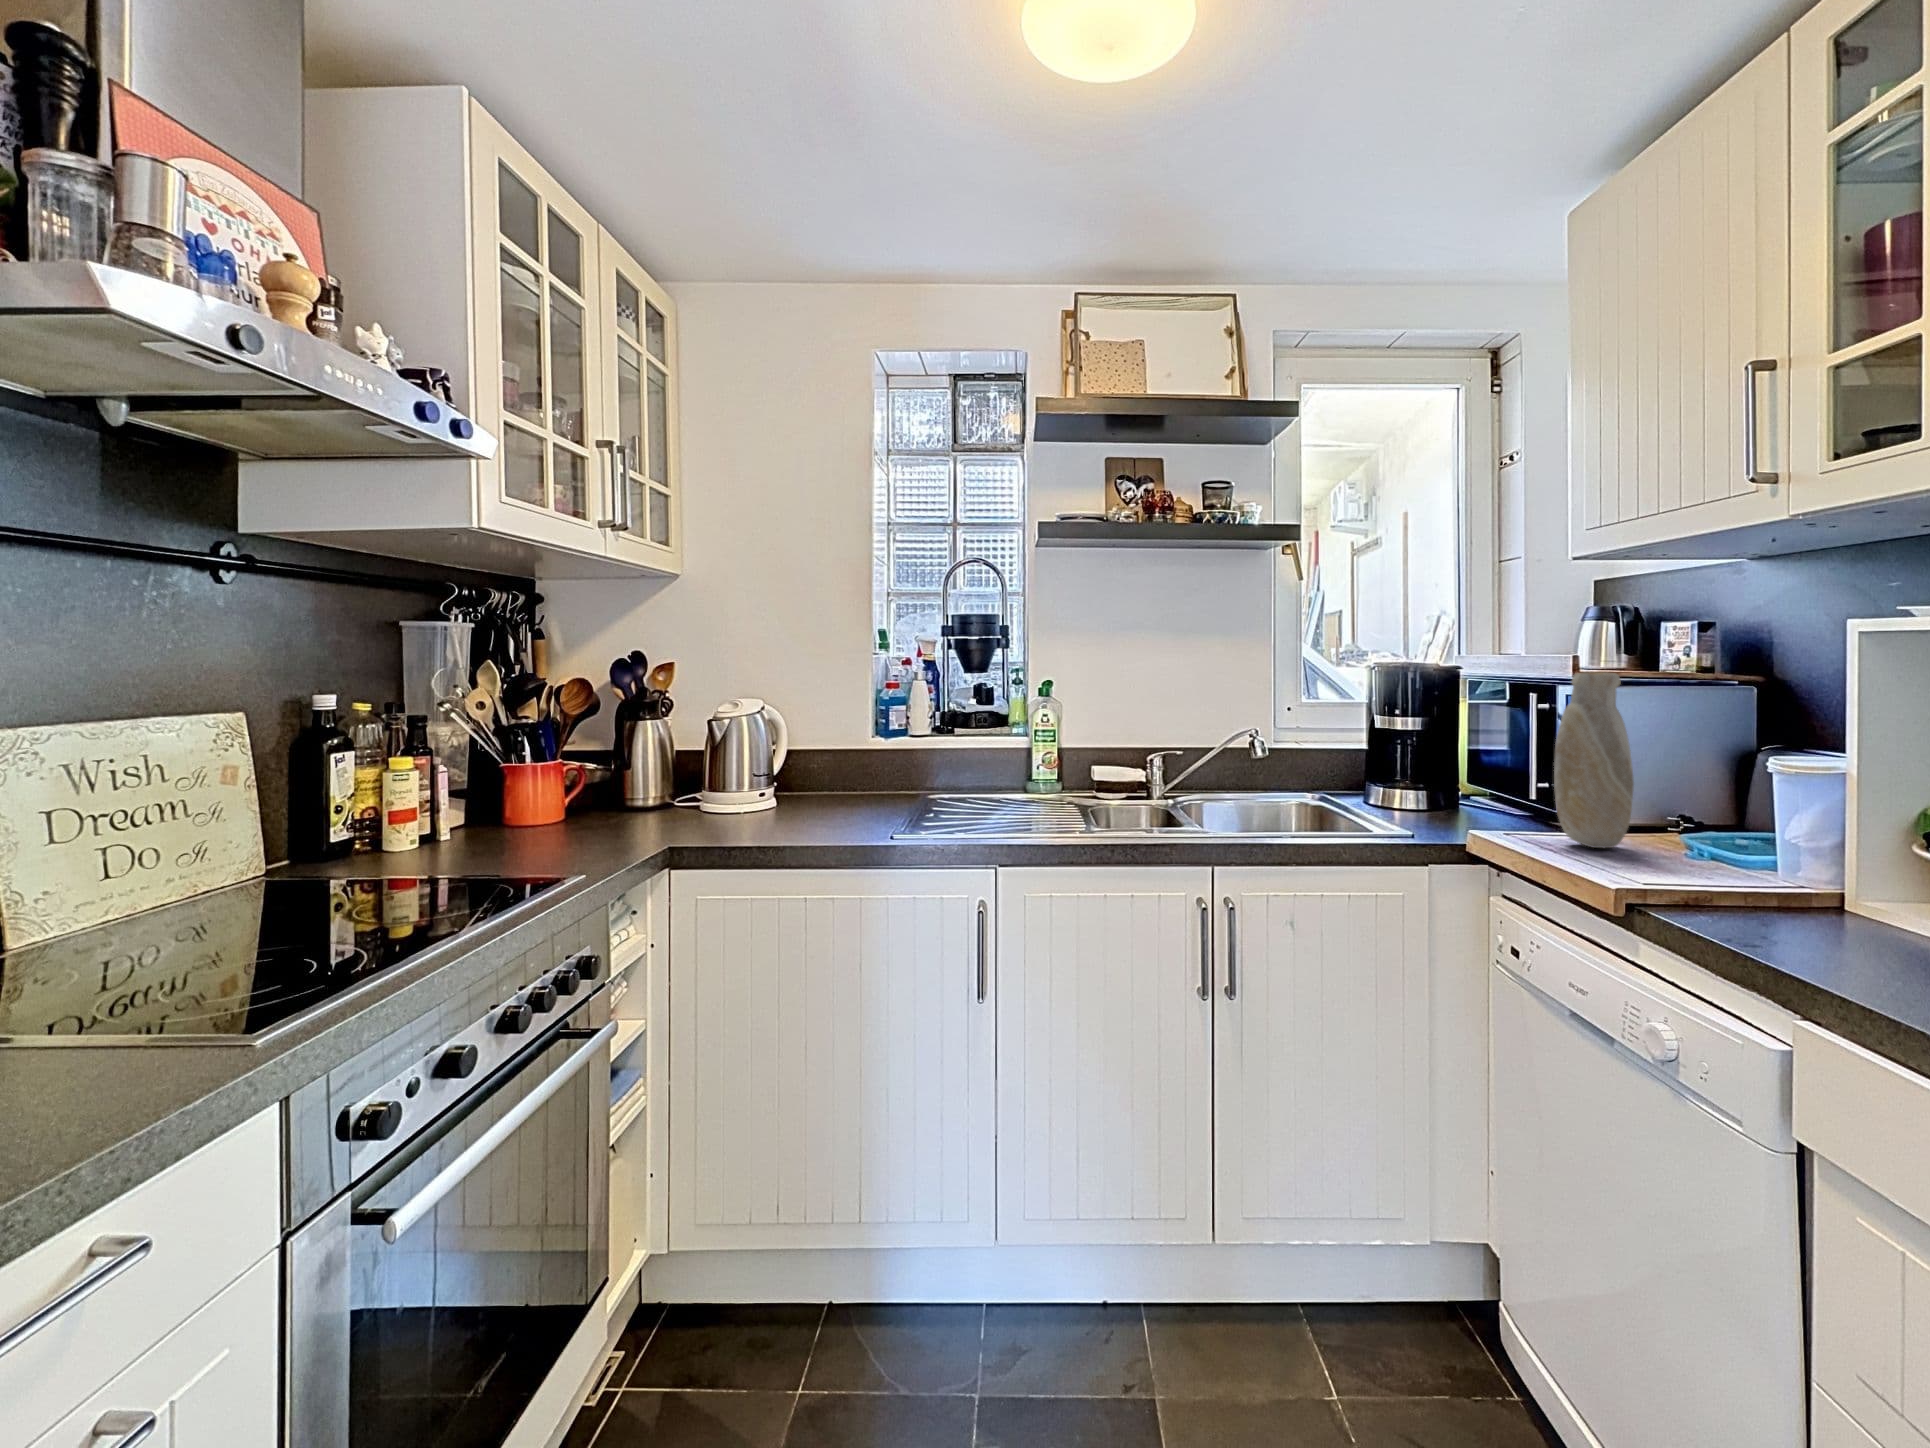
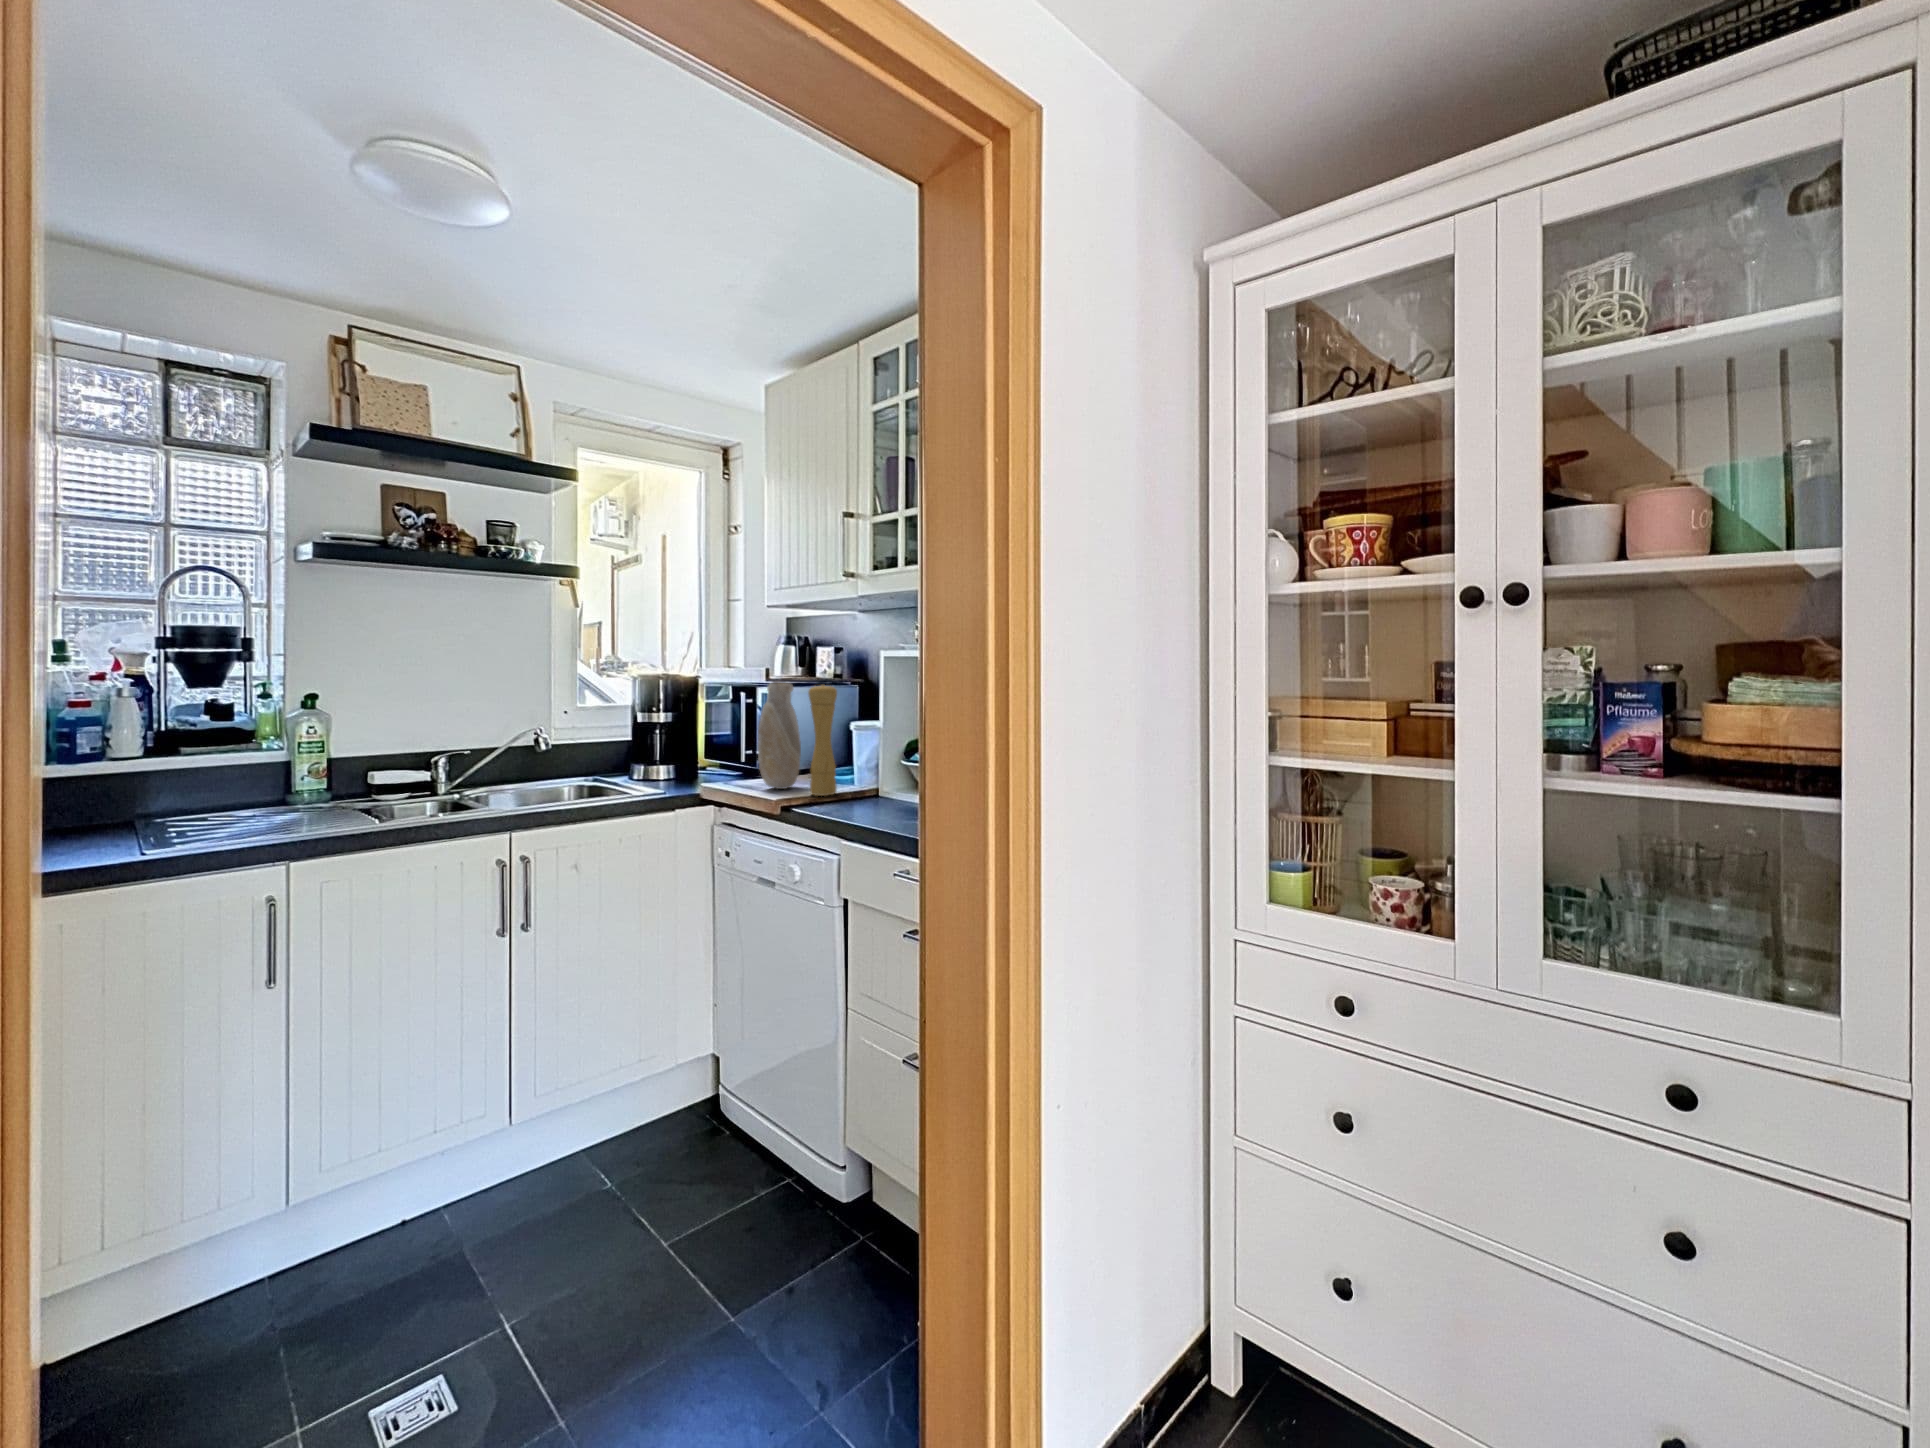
pepper mill: none [1652,673,1713,872] -> present [808,684,837,796]

